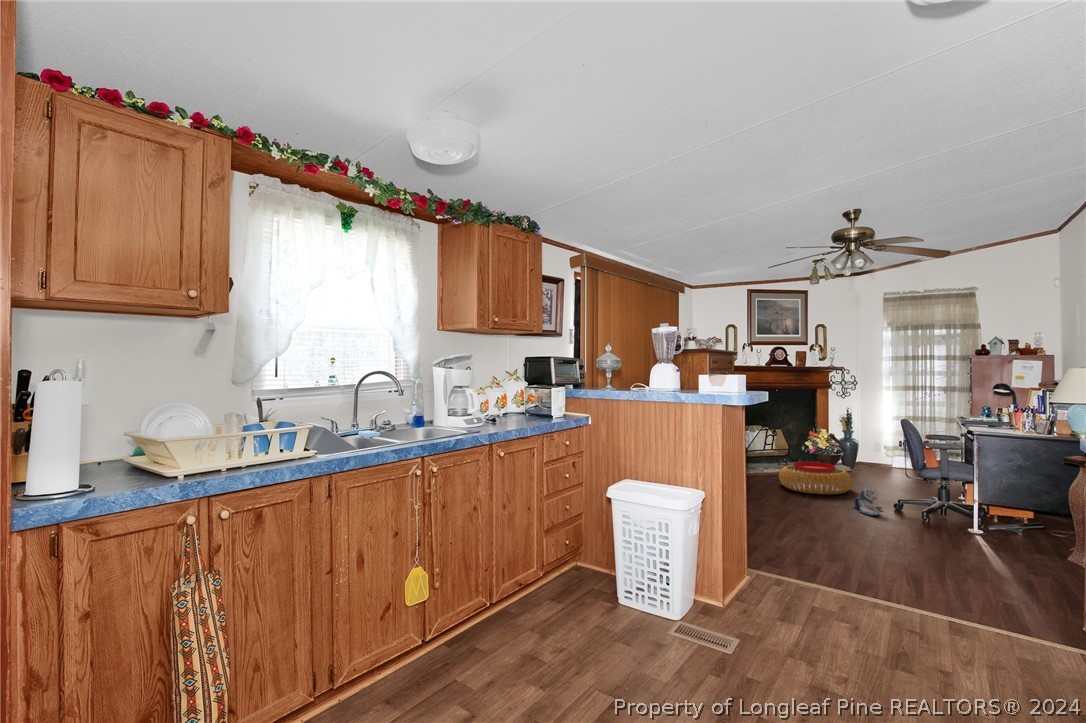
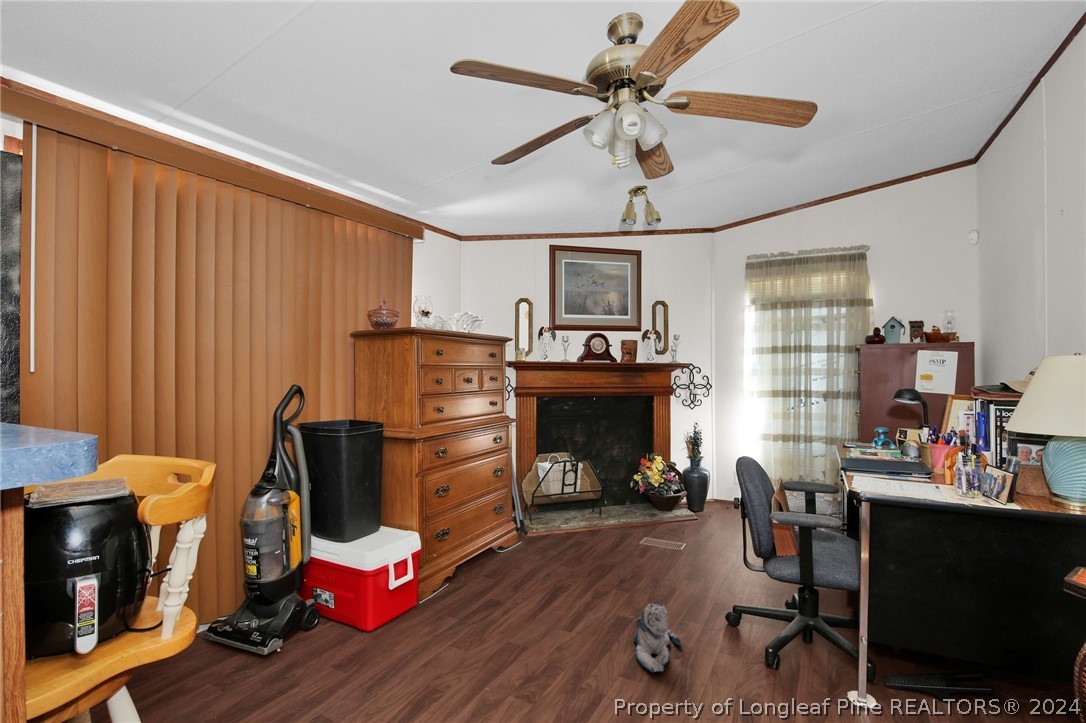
pouf: present [779,462,852,495] -> none [549,525,662,595]

